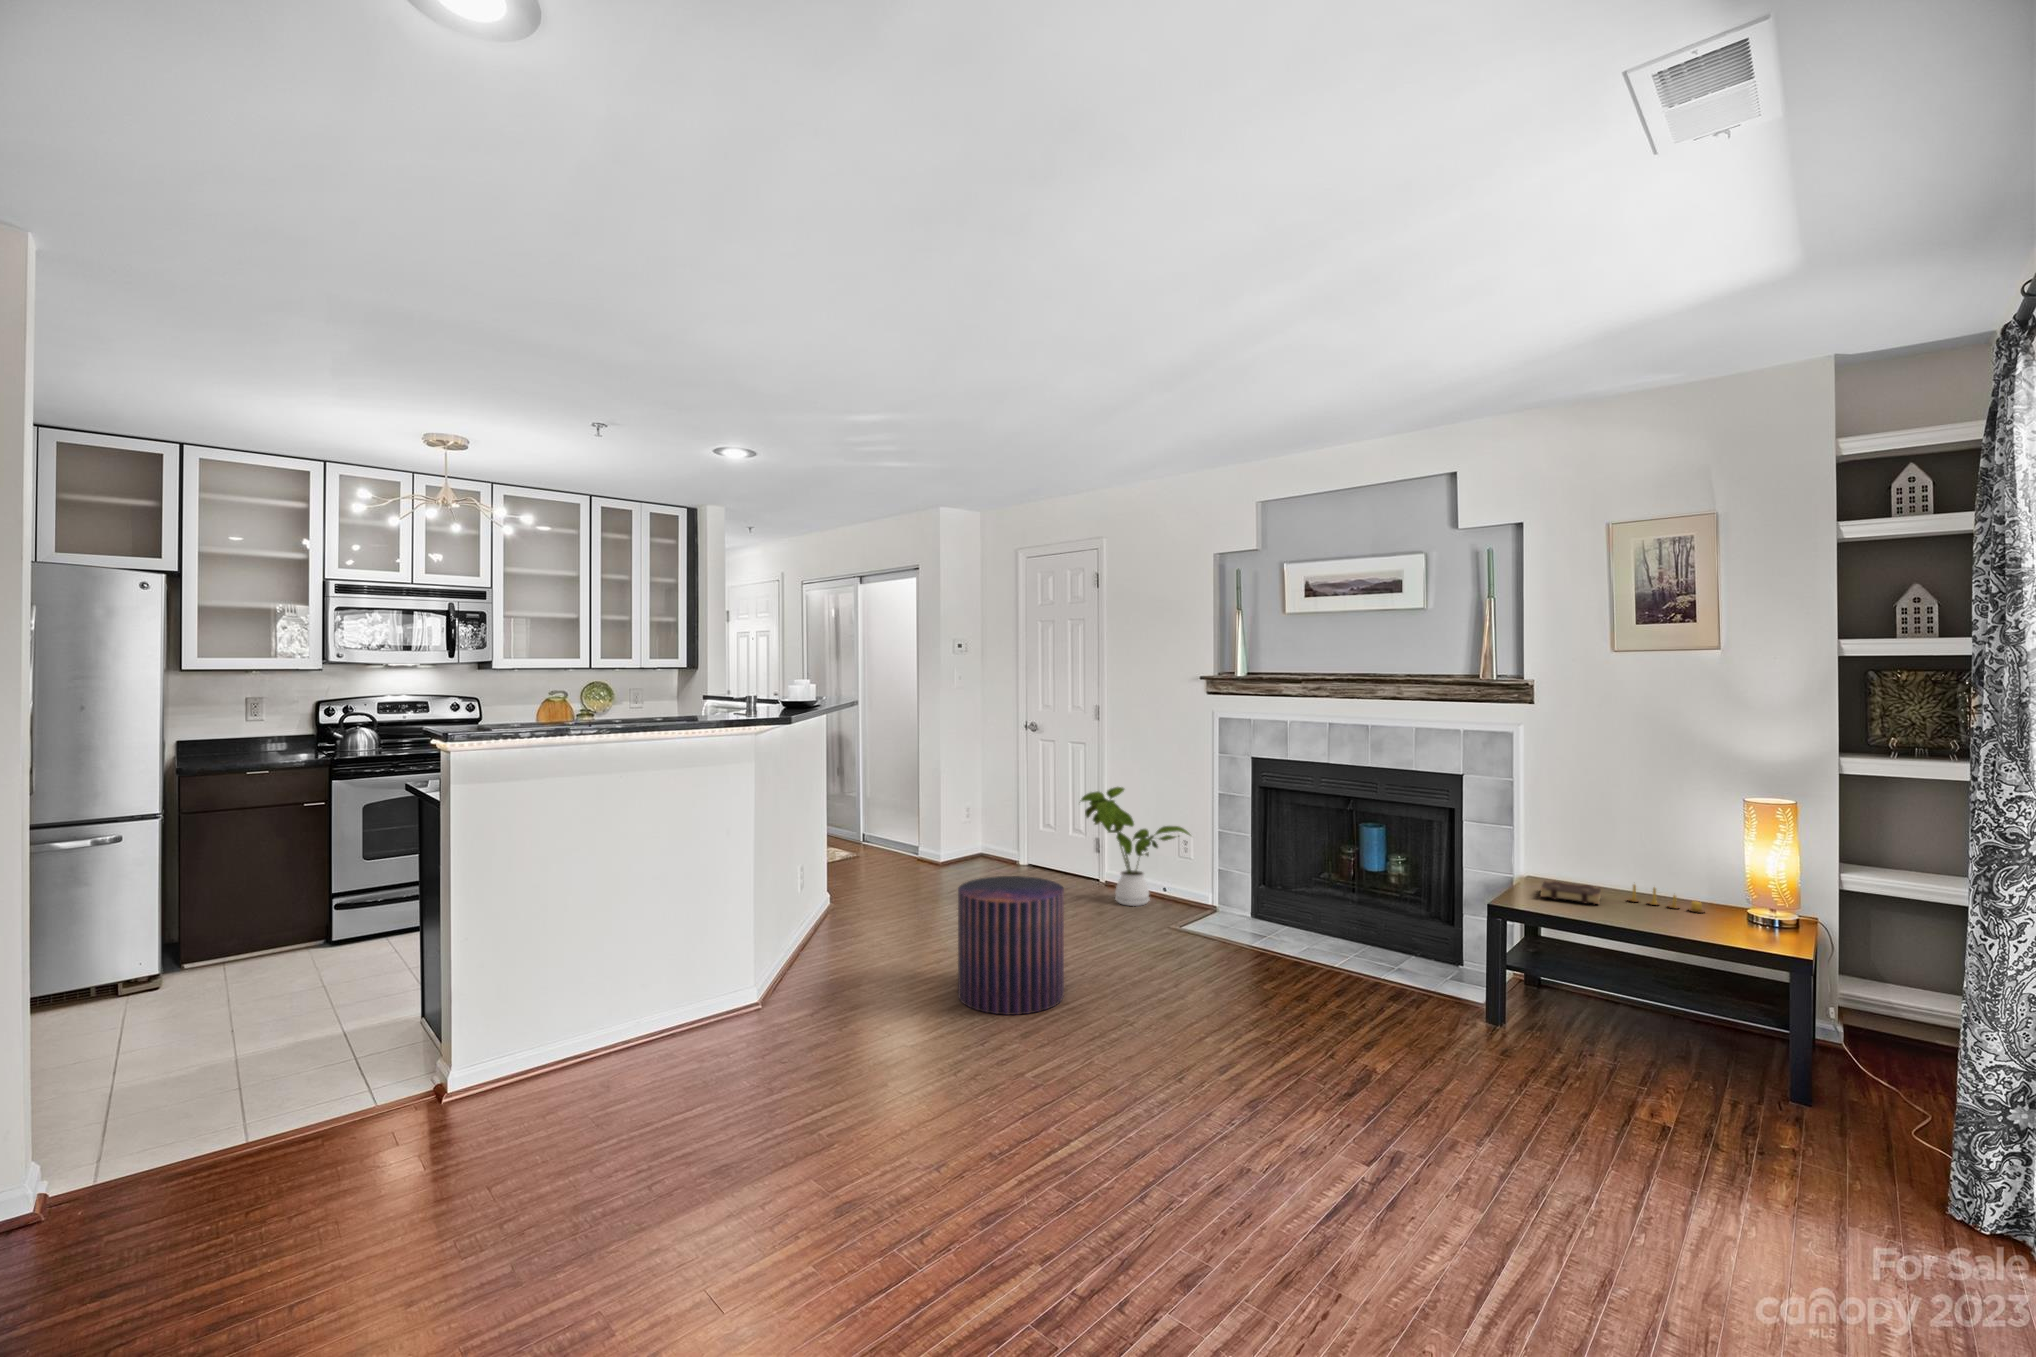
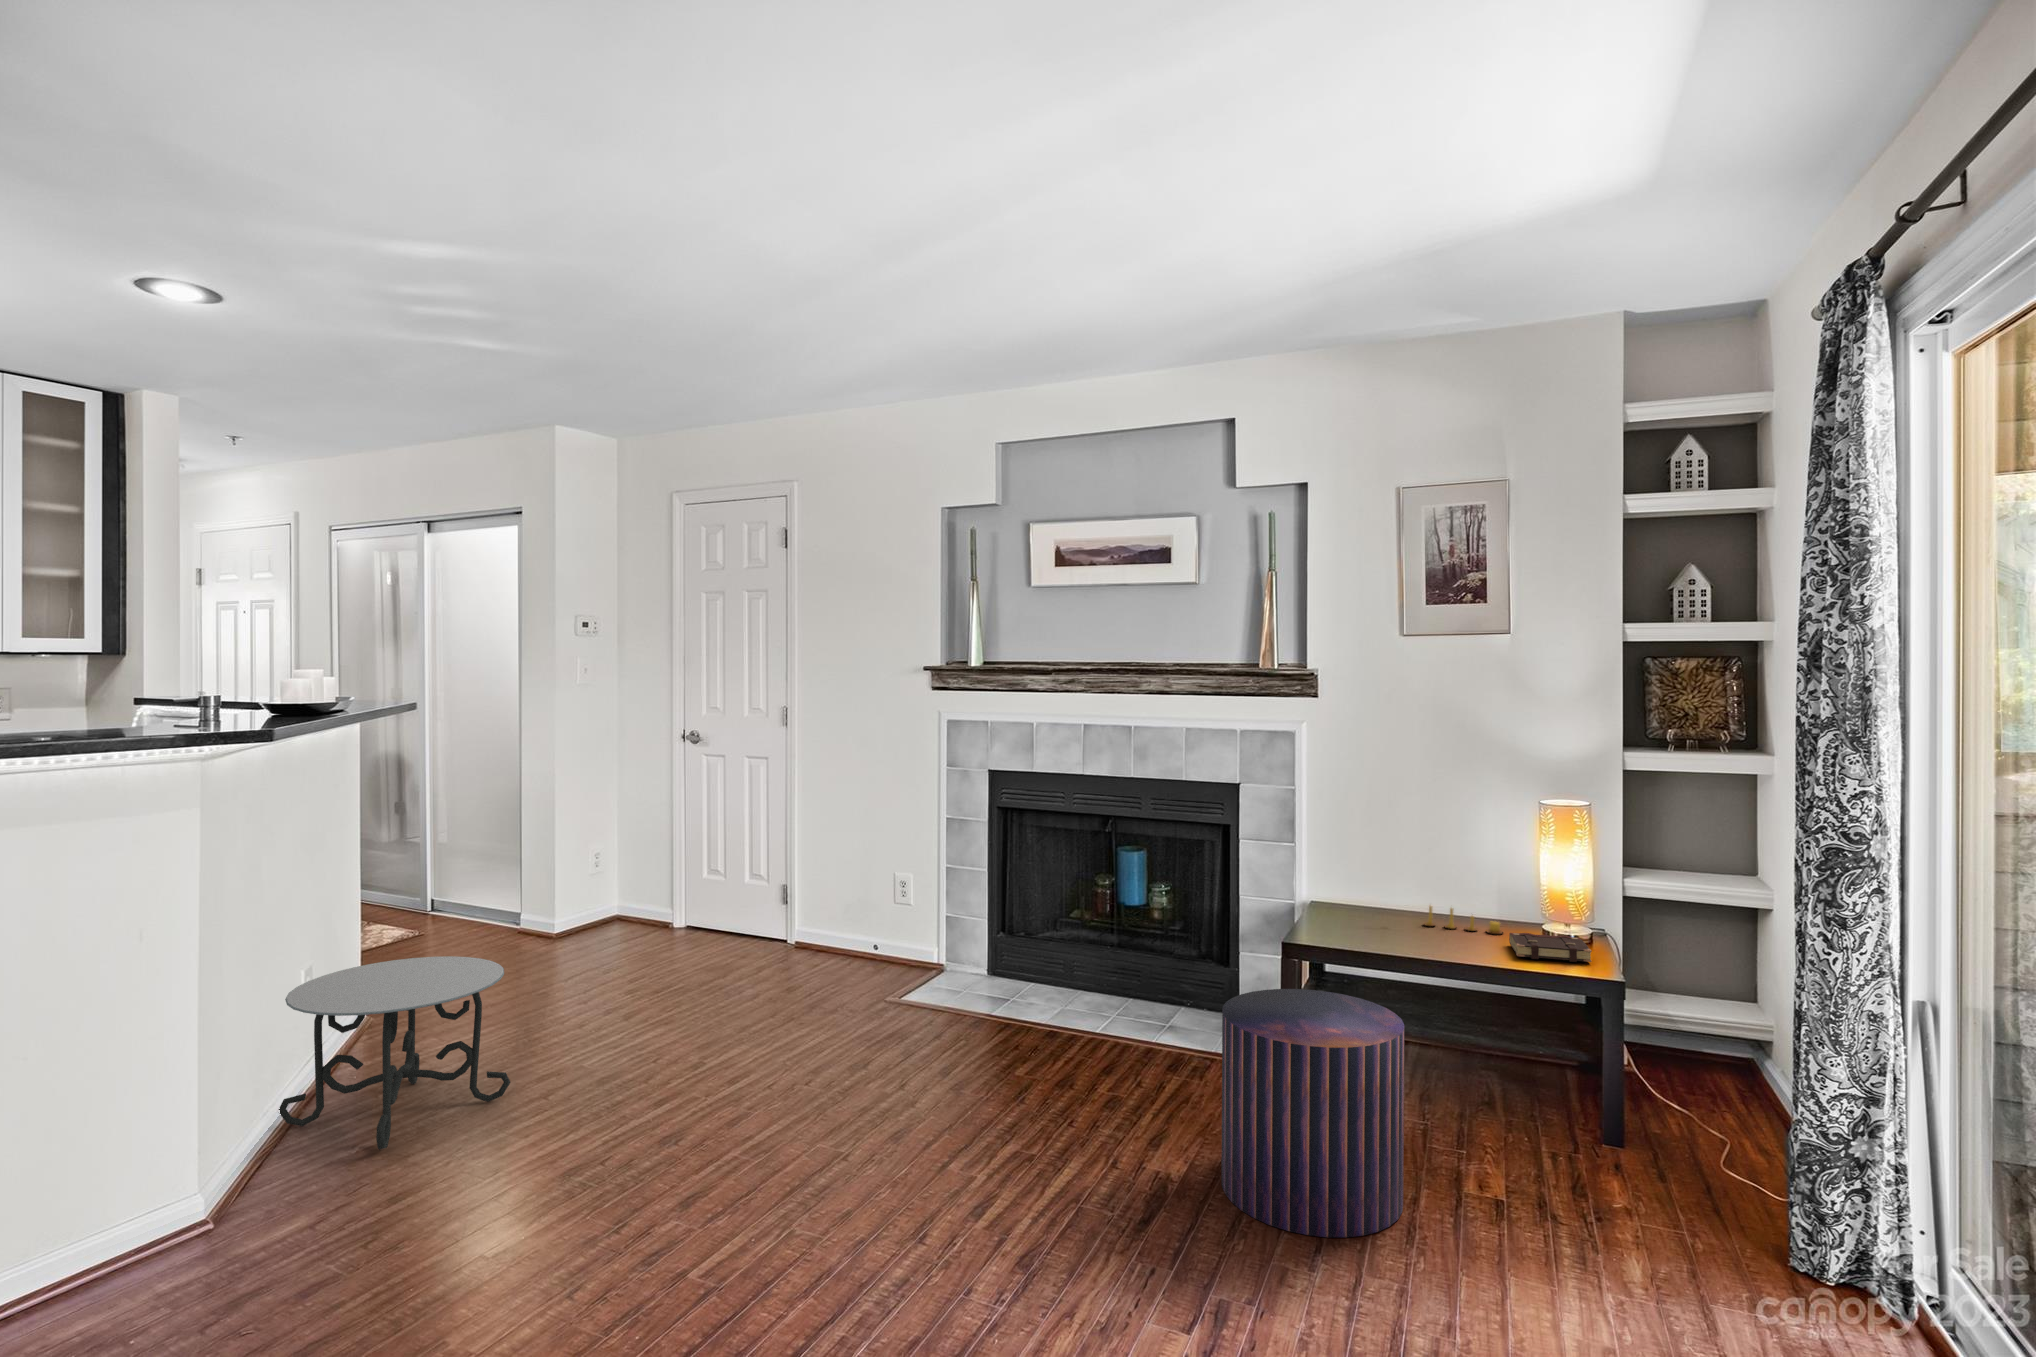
house plant: present [1080,787,1190,906] -> none [758,814,913,973]
side table: none [788,868,918,983] -> present [279,956,510,1150]
pouf: present [958,876,1064,1015] -> present [1222,989,1404,1237]
book: present [1540,881,1601,904] -> present [1509,933,1592,962]

